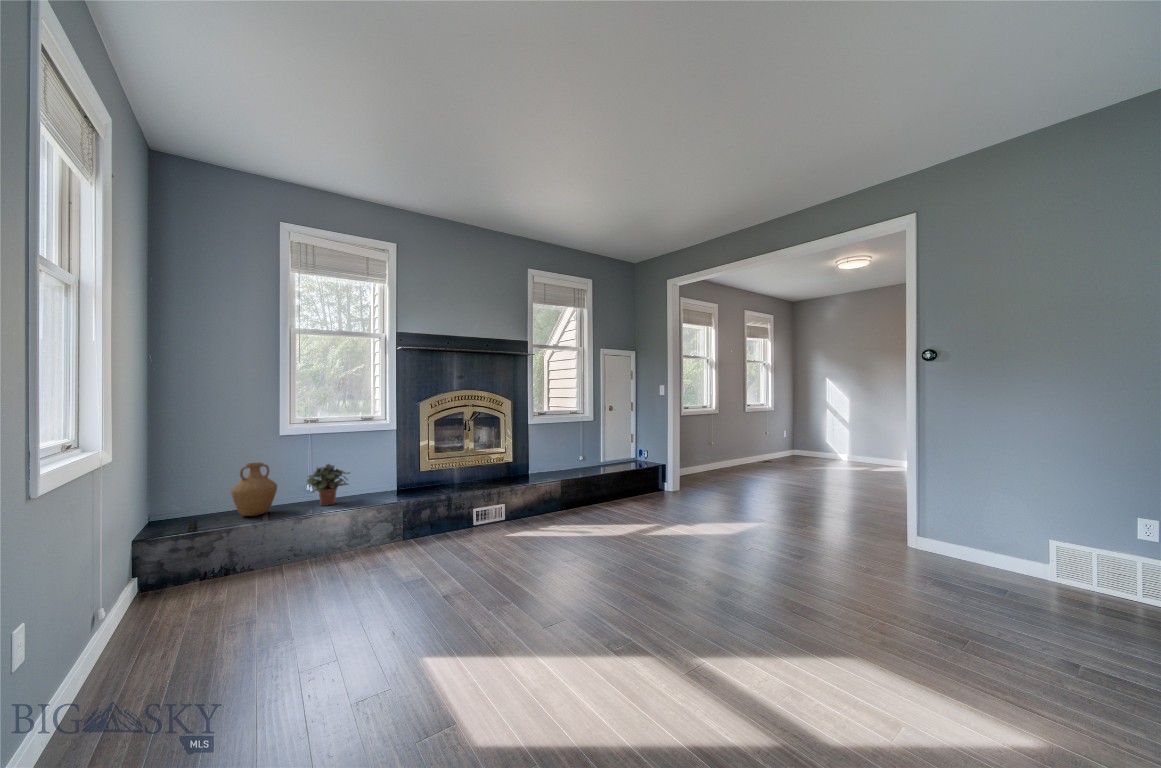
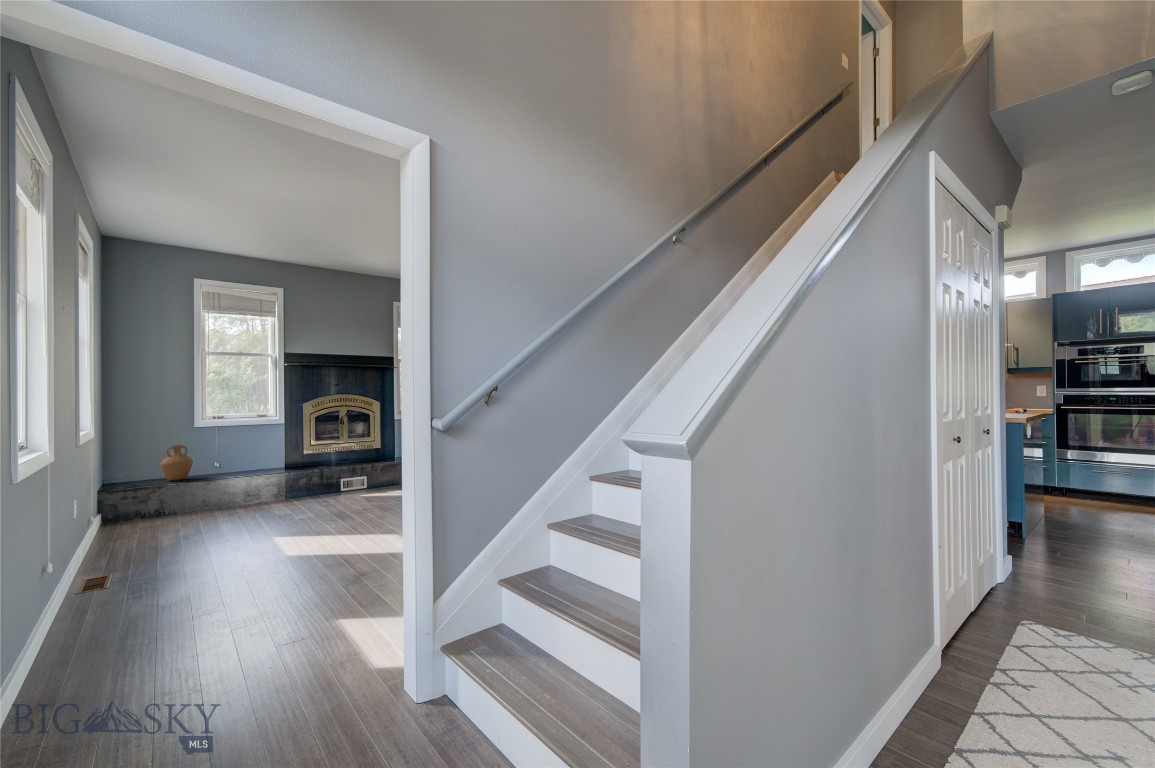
potted plant: present [307,464,350,506] -> none [214,446,248,475]

